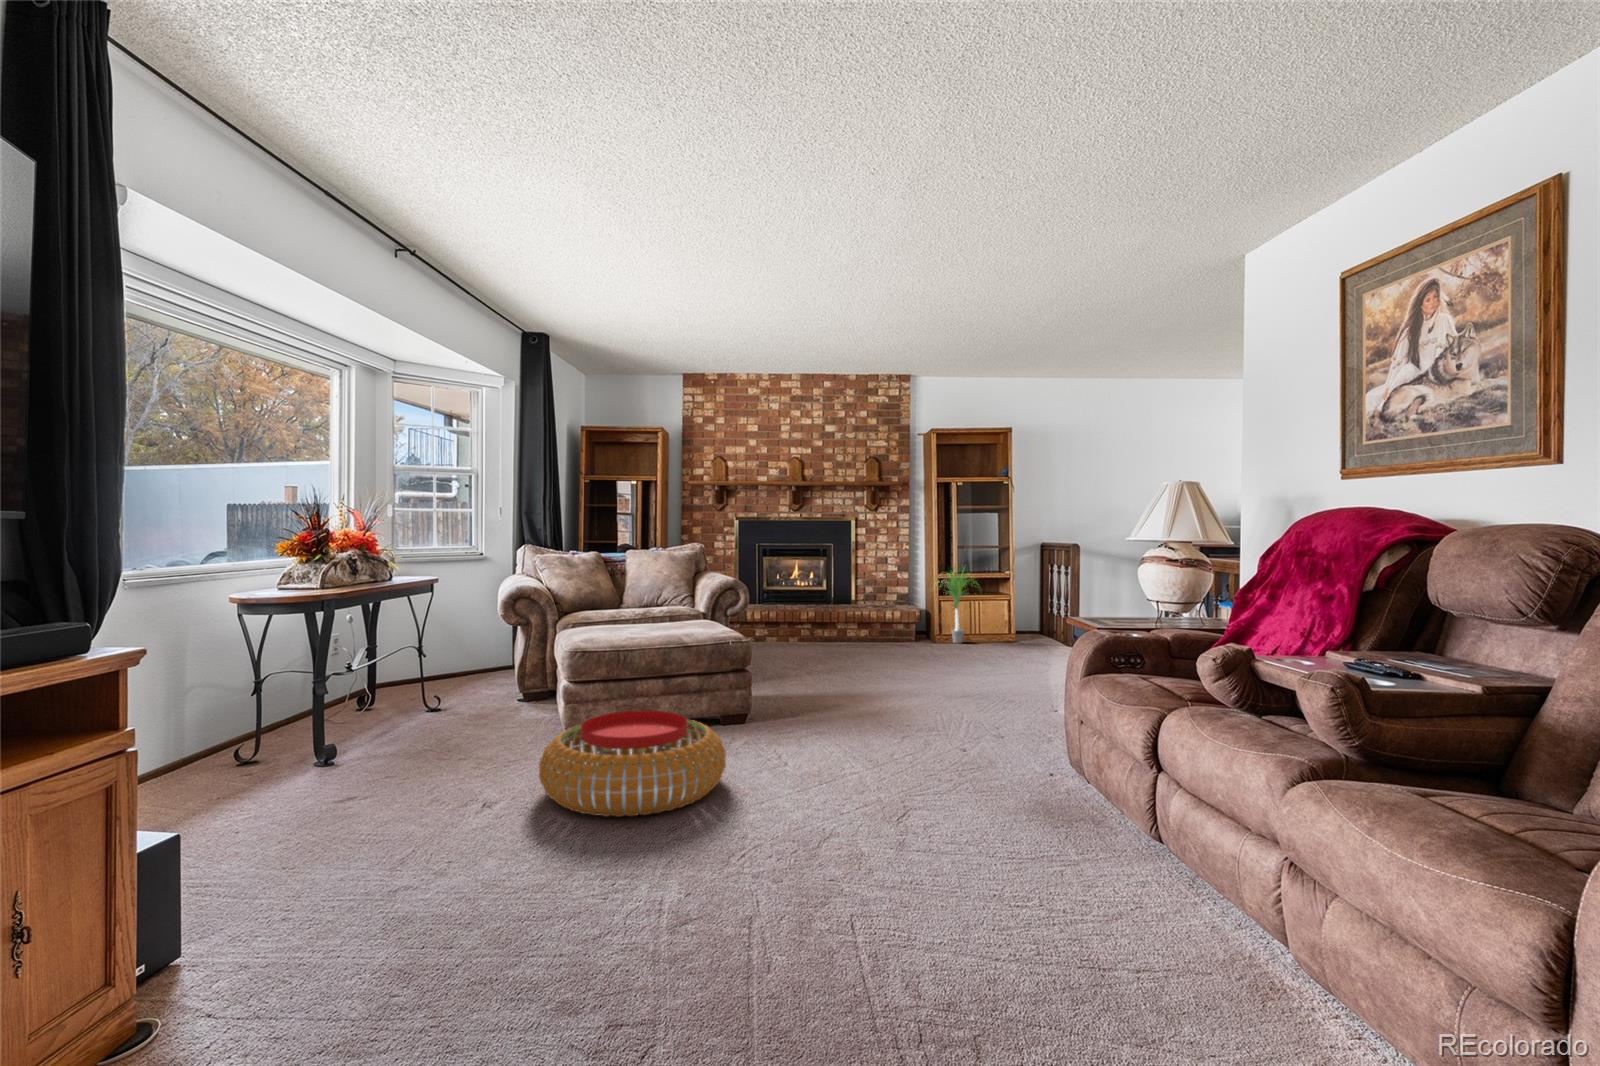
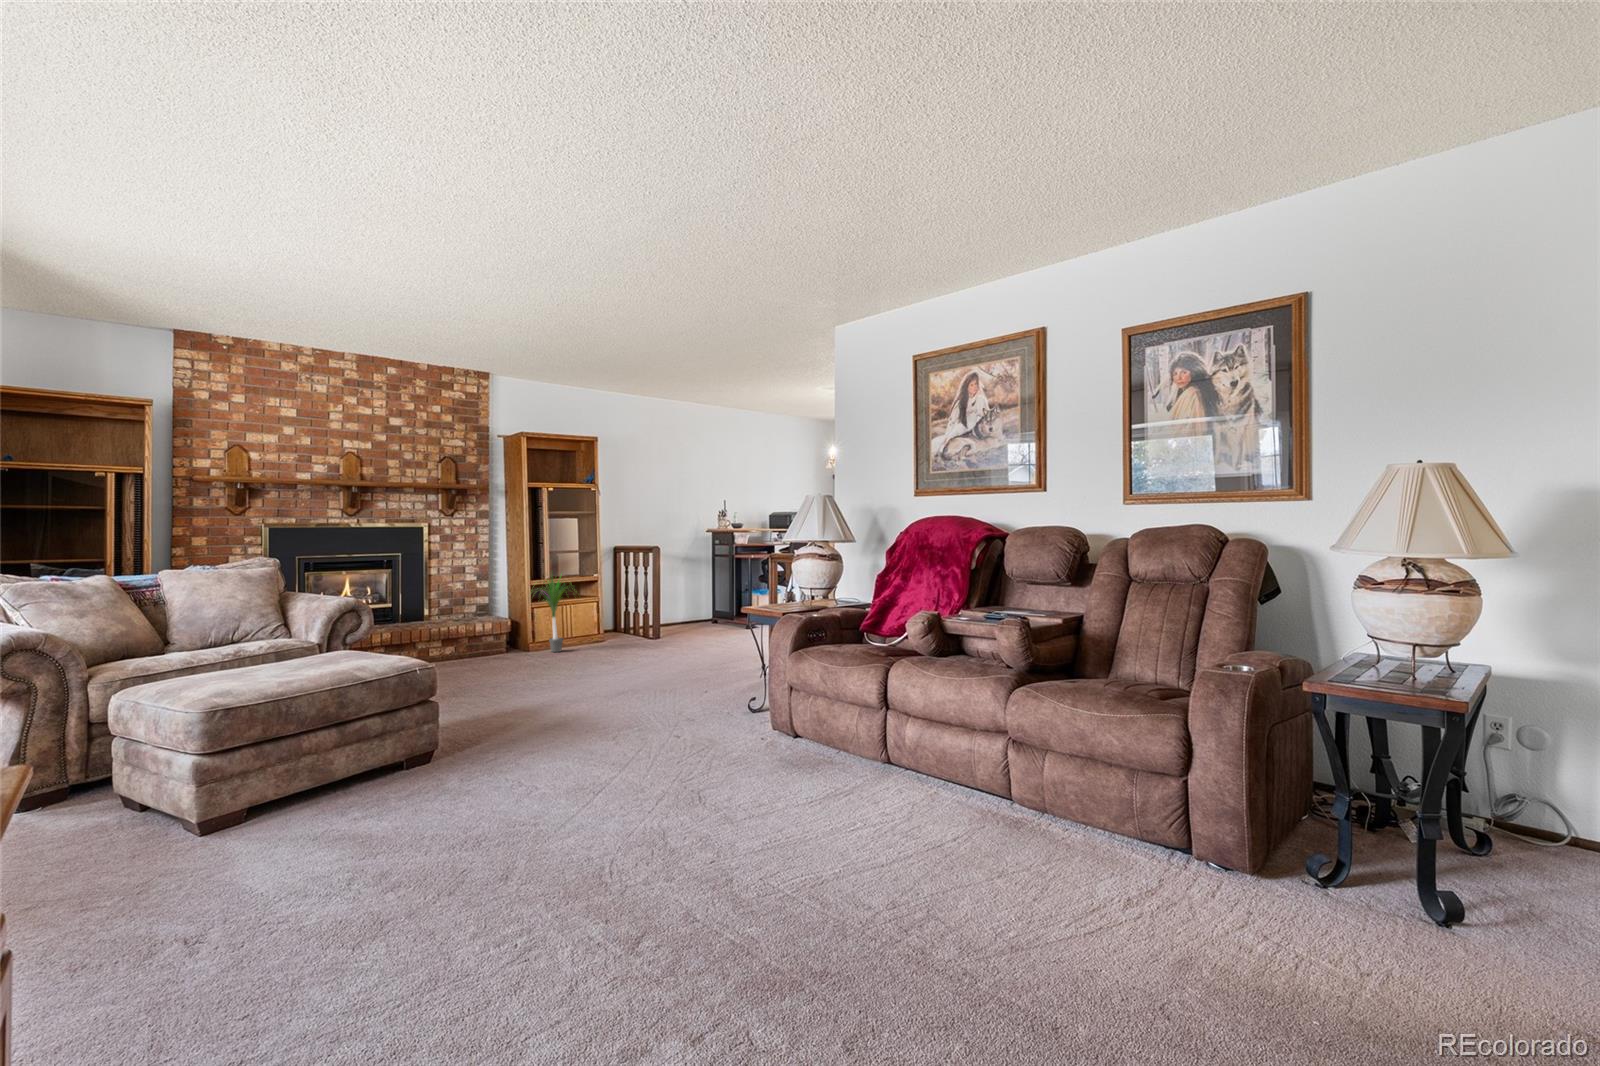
pouf: present [539,711,726,817] -> none [254,759,497,894]

